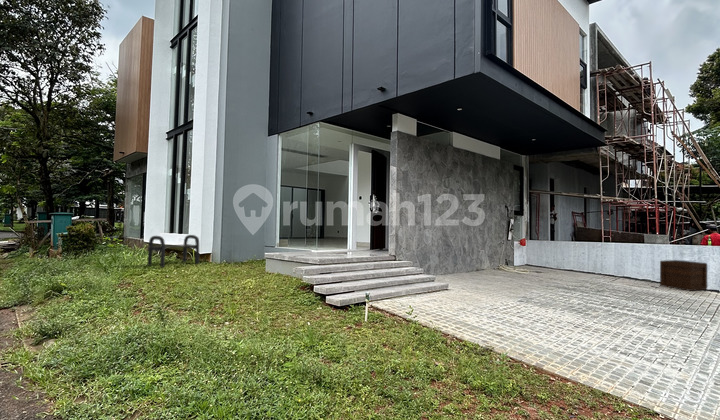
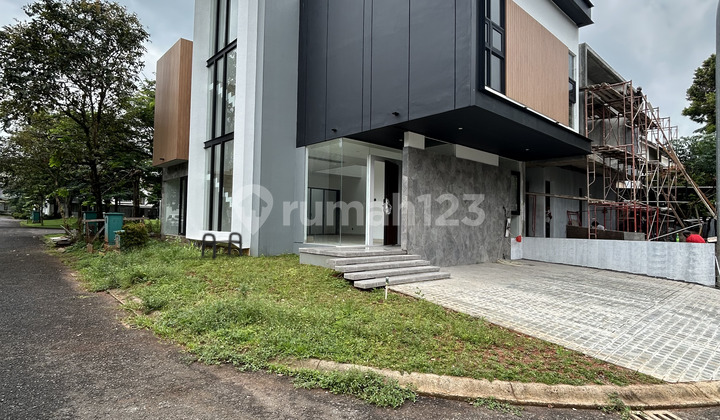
wooden crate: present [660,260,707,291] -> none [635,255,675,281]

